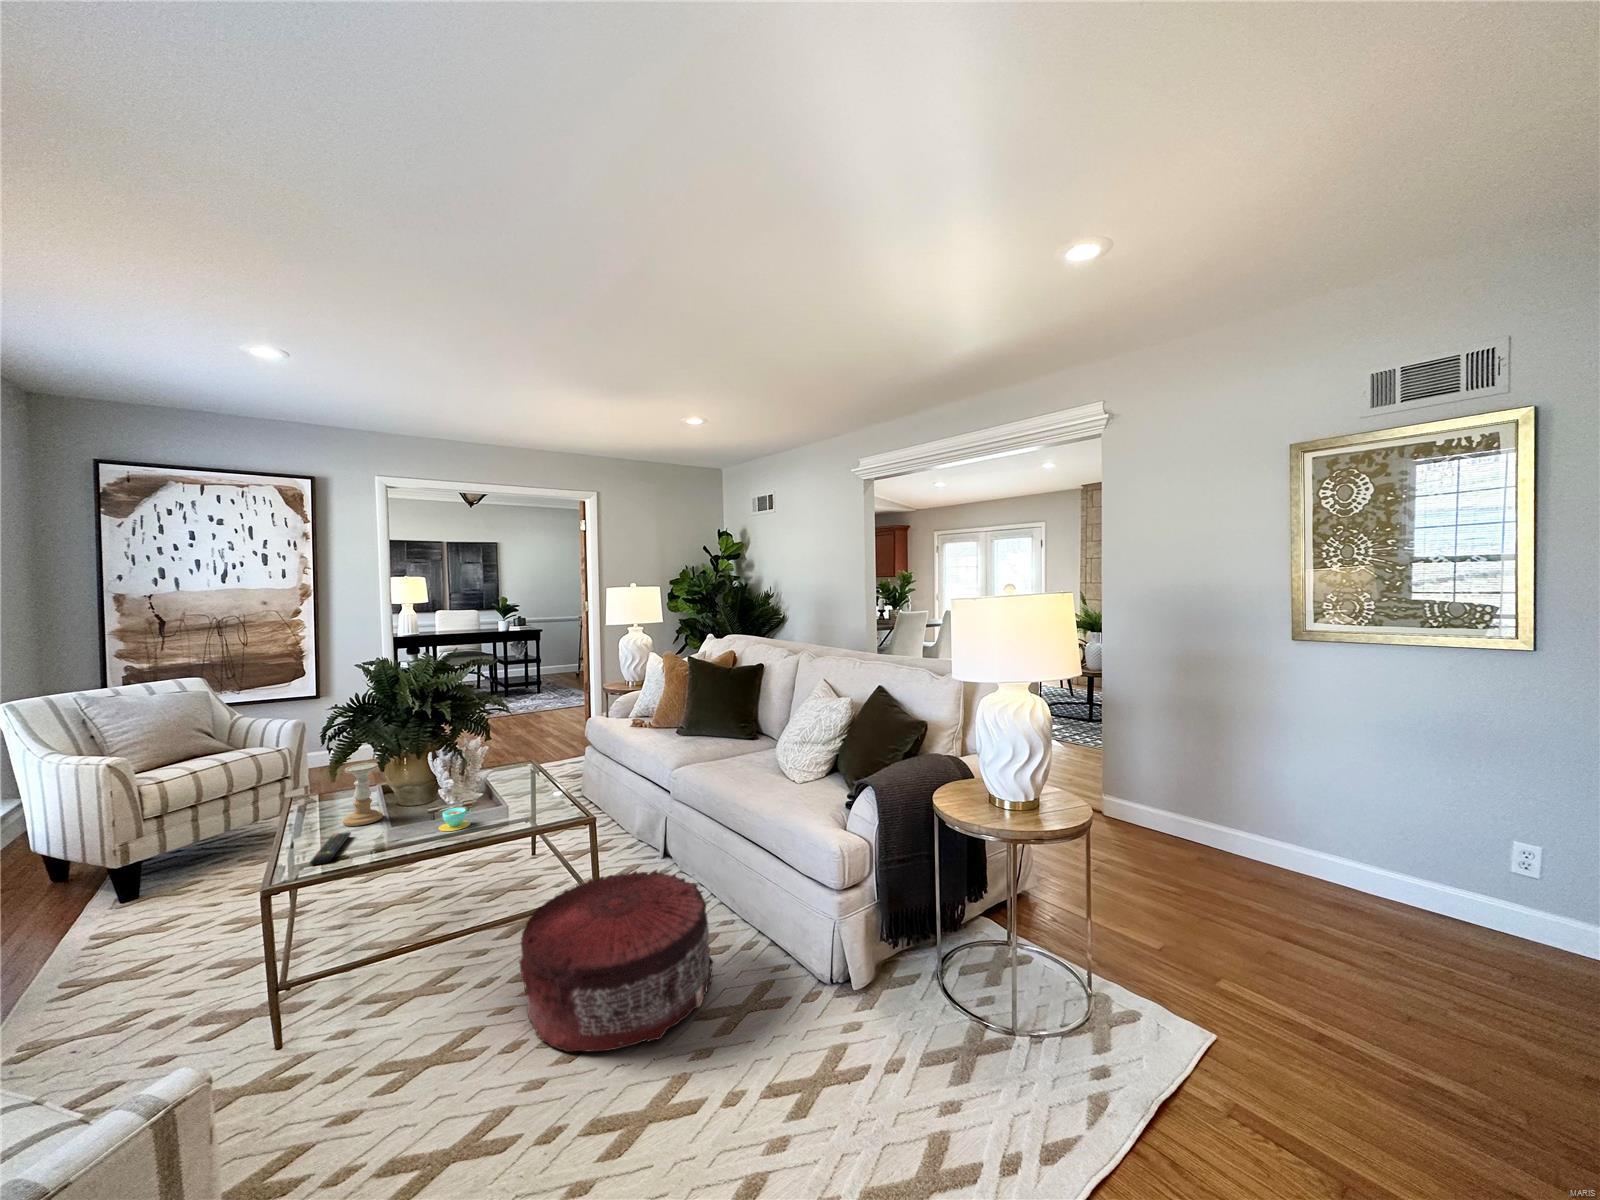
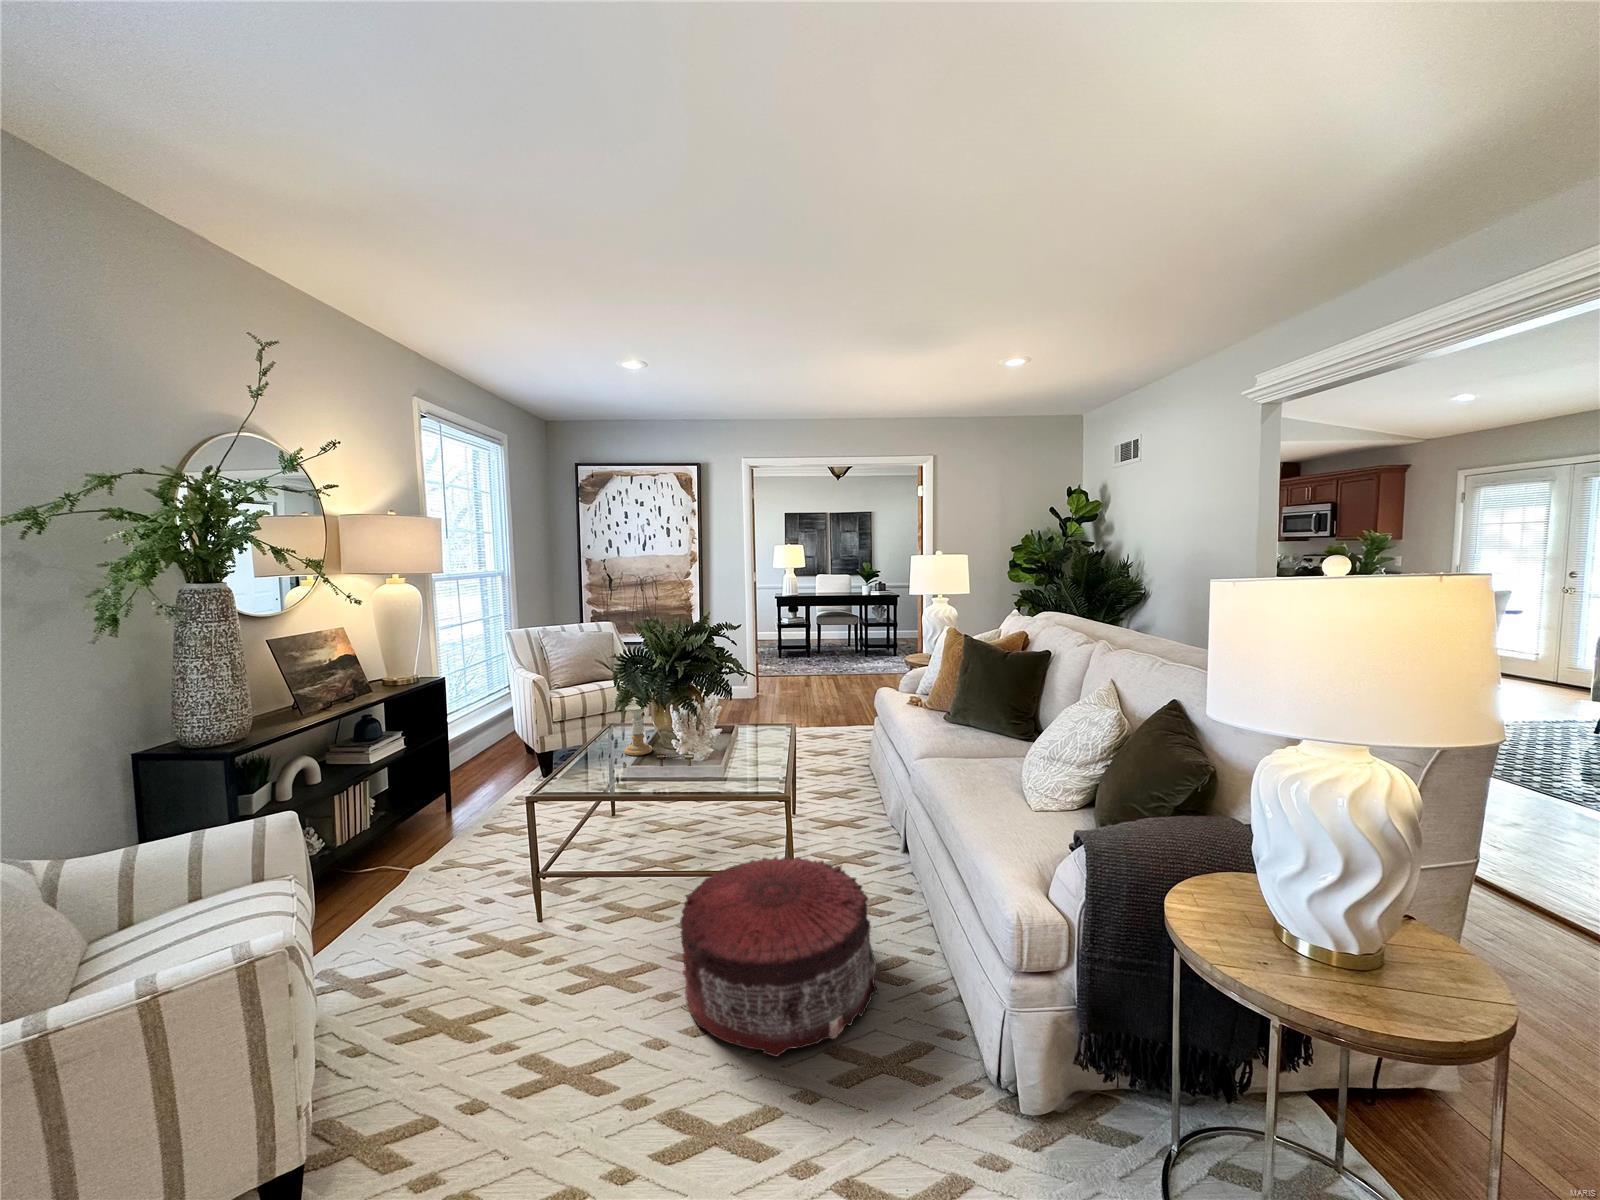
teacup: present [438,808,474,831] -> none [674,757,701,777]
remote control: present [310,832,351,865] -> none [574,759,618,783]

